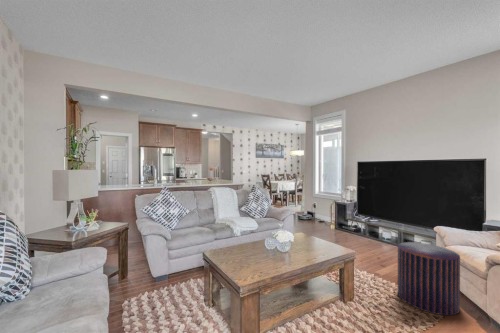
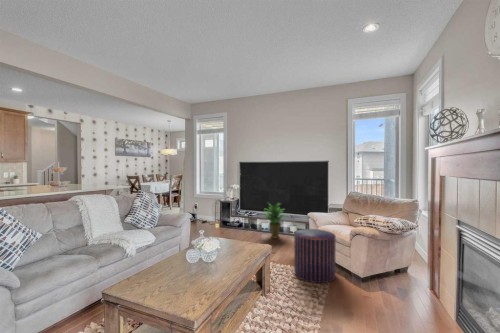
potted plant: none [377,208,413,250] -> present [264,203,285,238]

